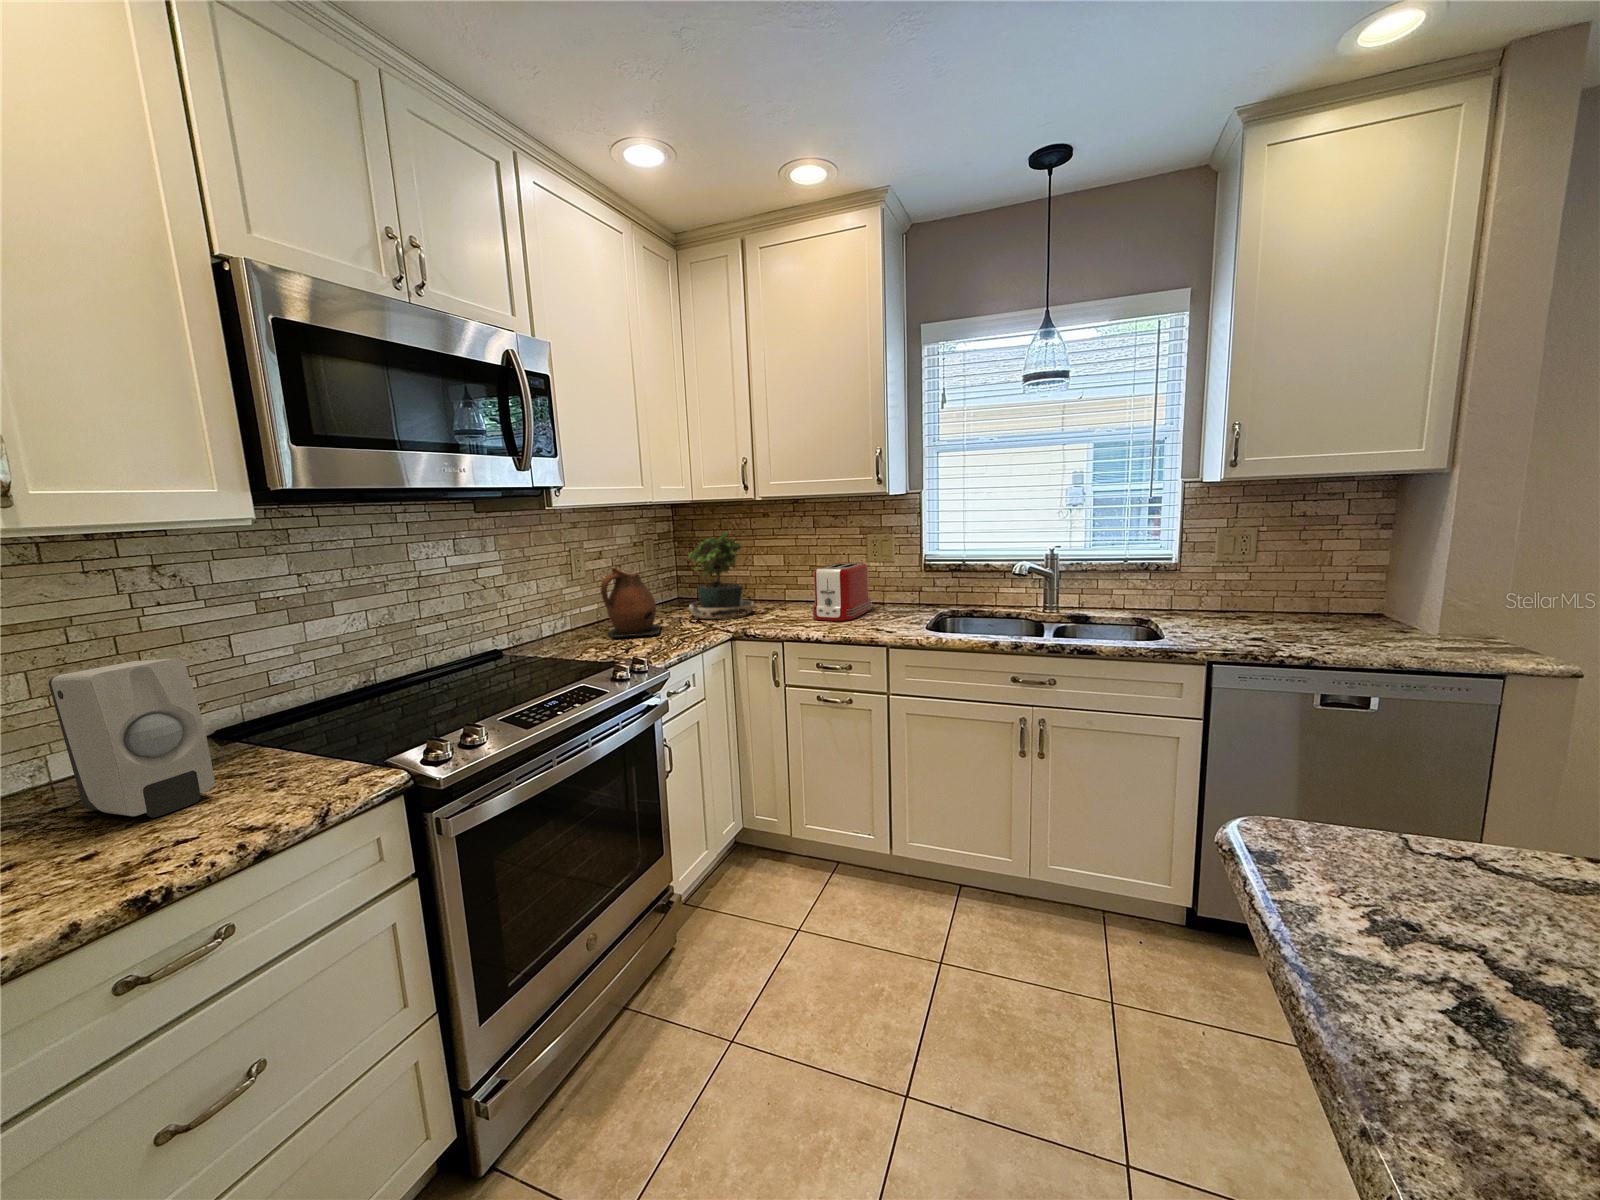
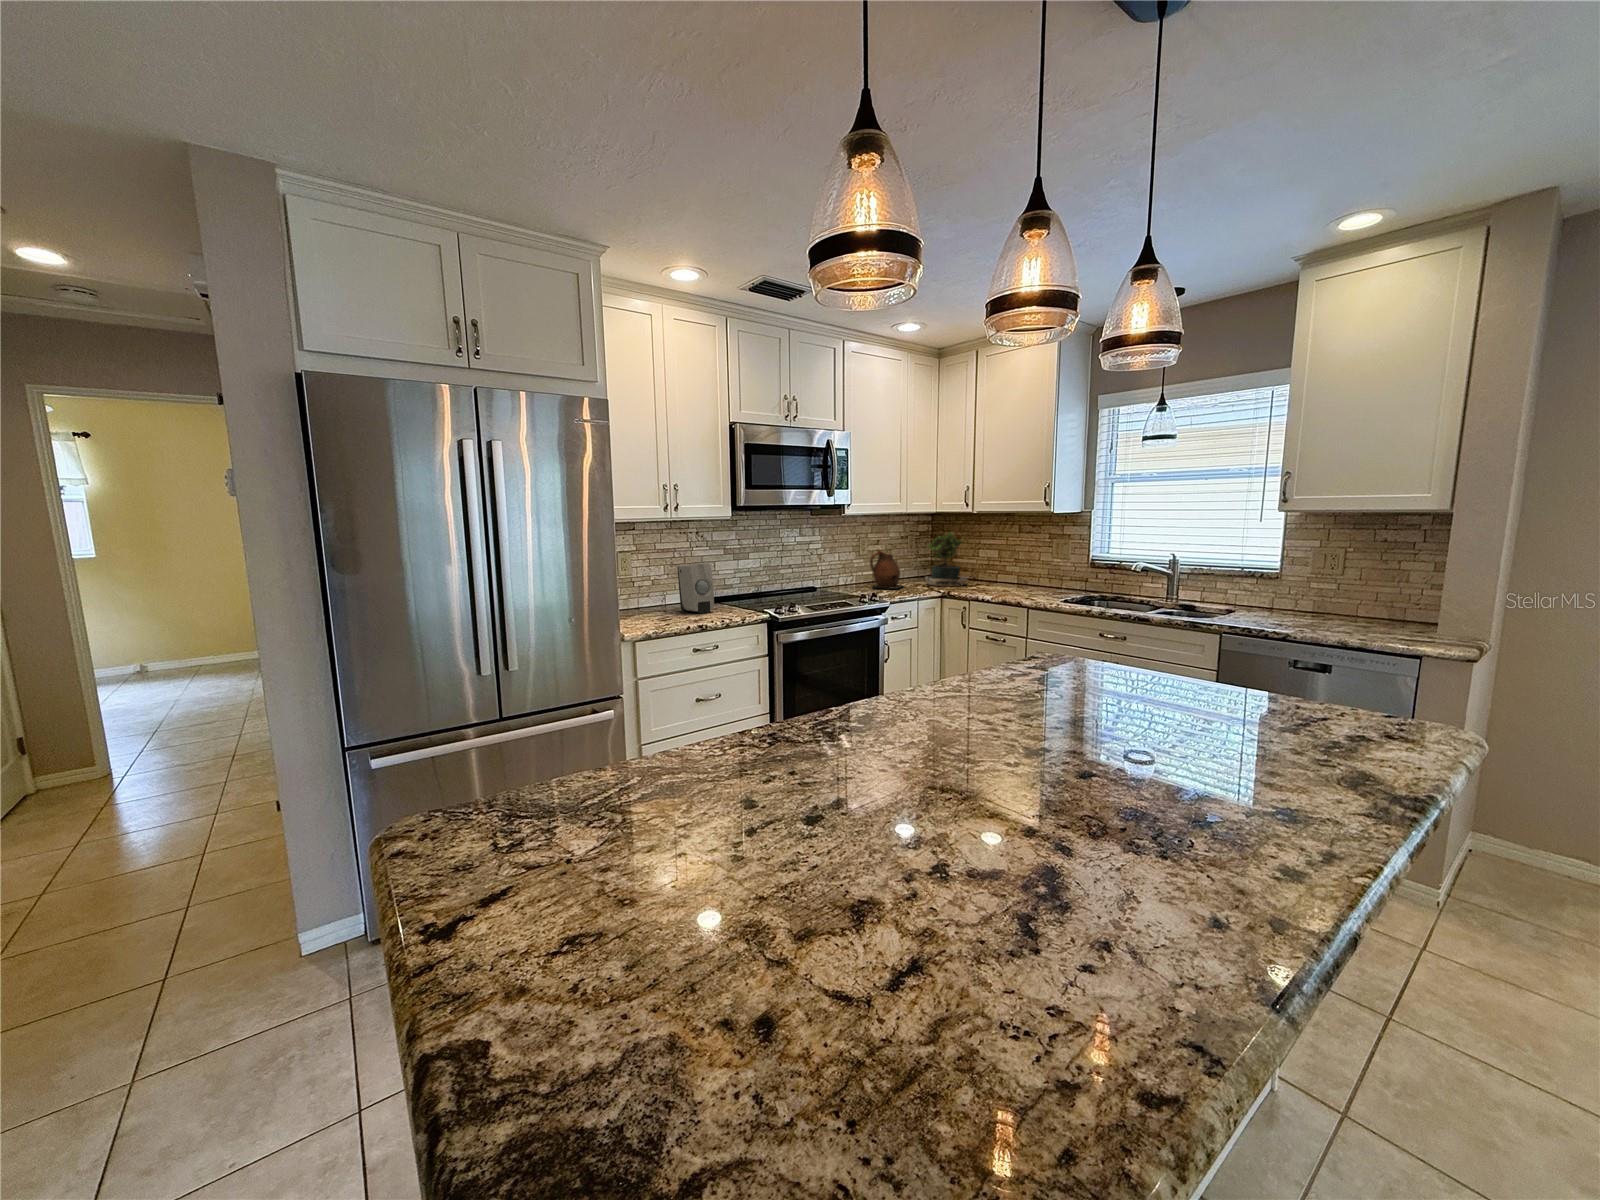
toaster: present [812,562,872,621] -> none [997,557,1045,593]

